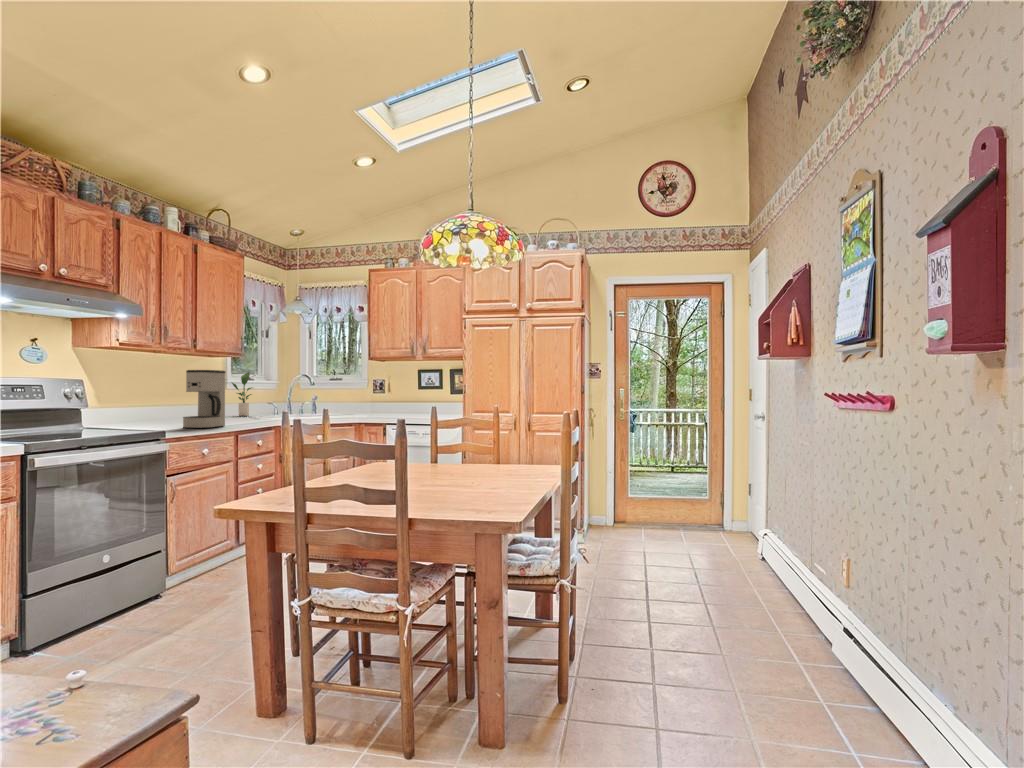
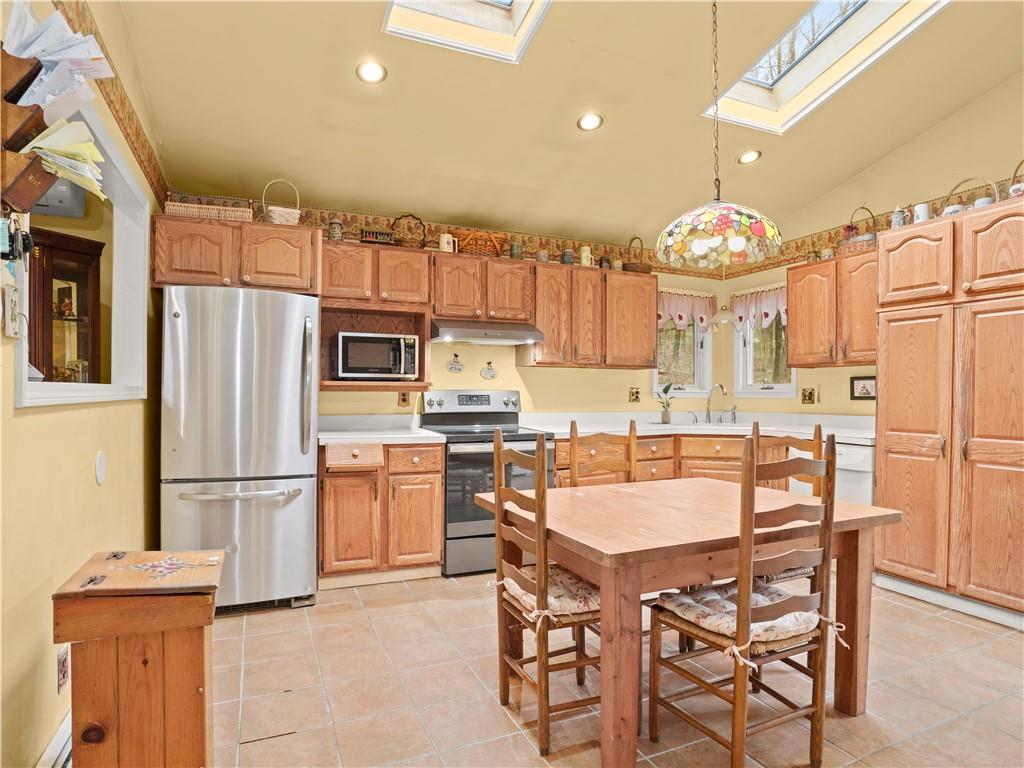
coffee maker: present [183,370,225,428] -> none [579,381,613,430]

